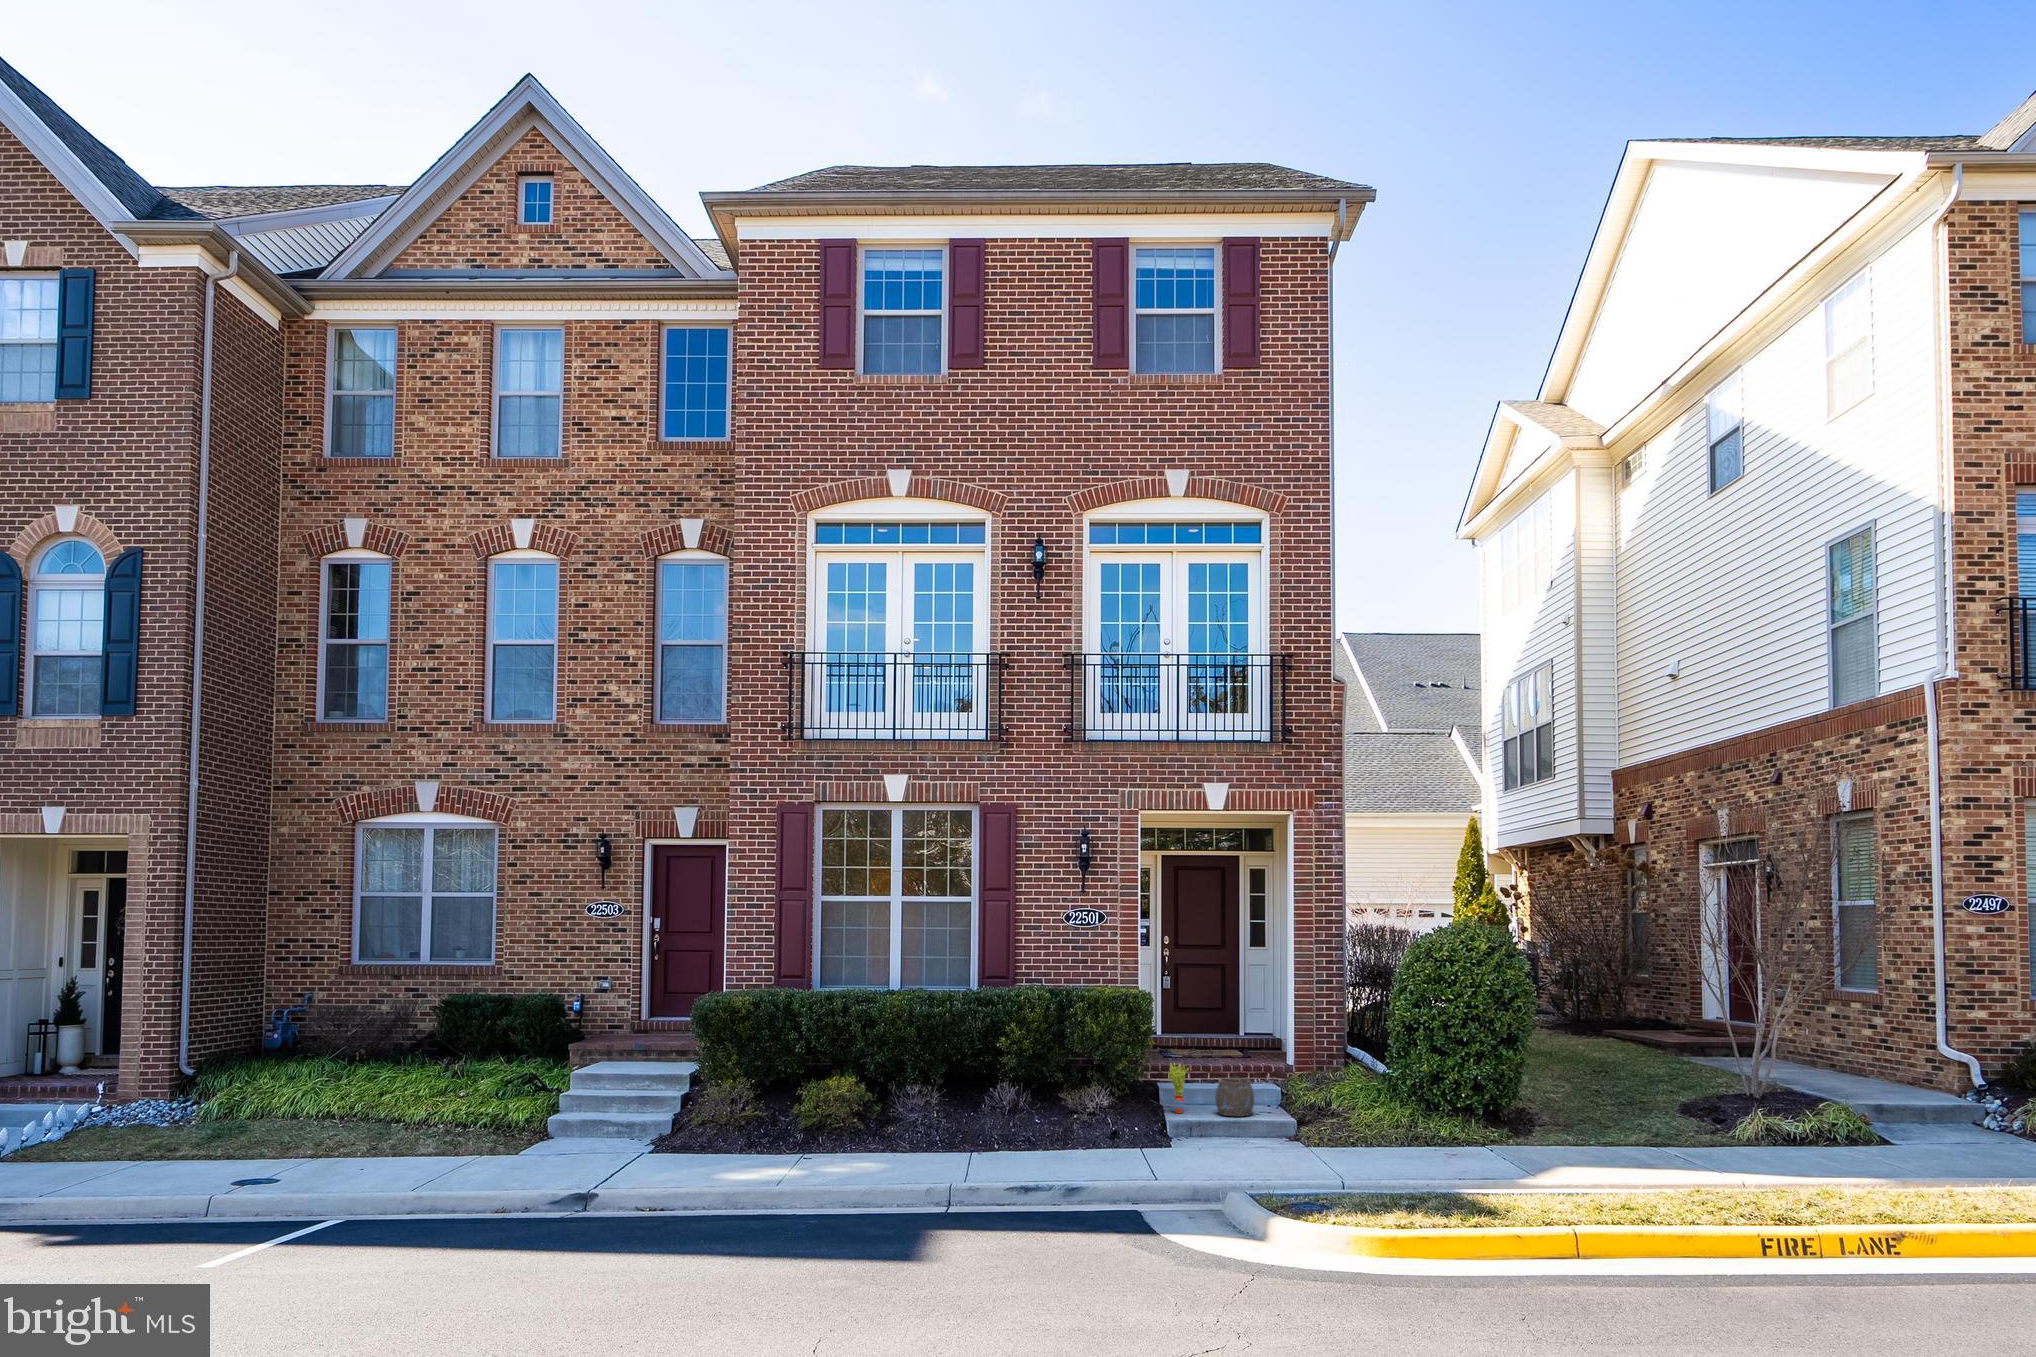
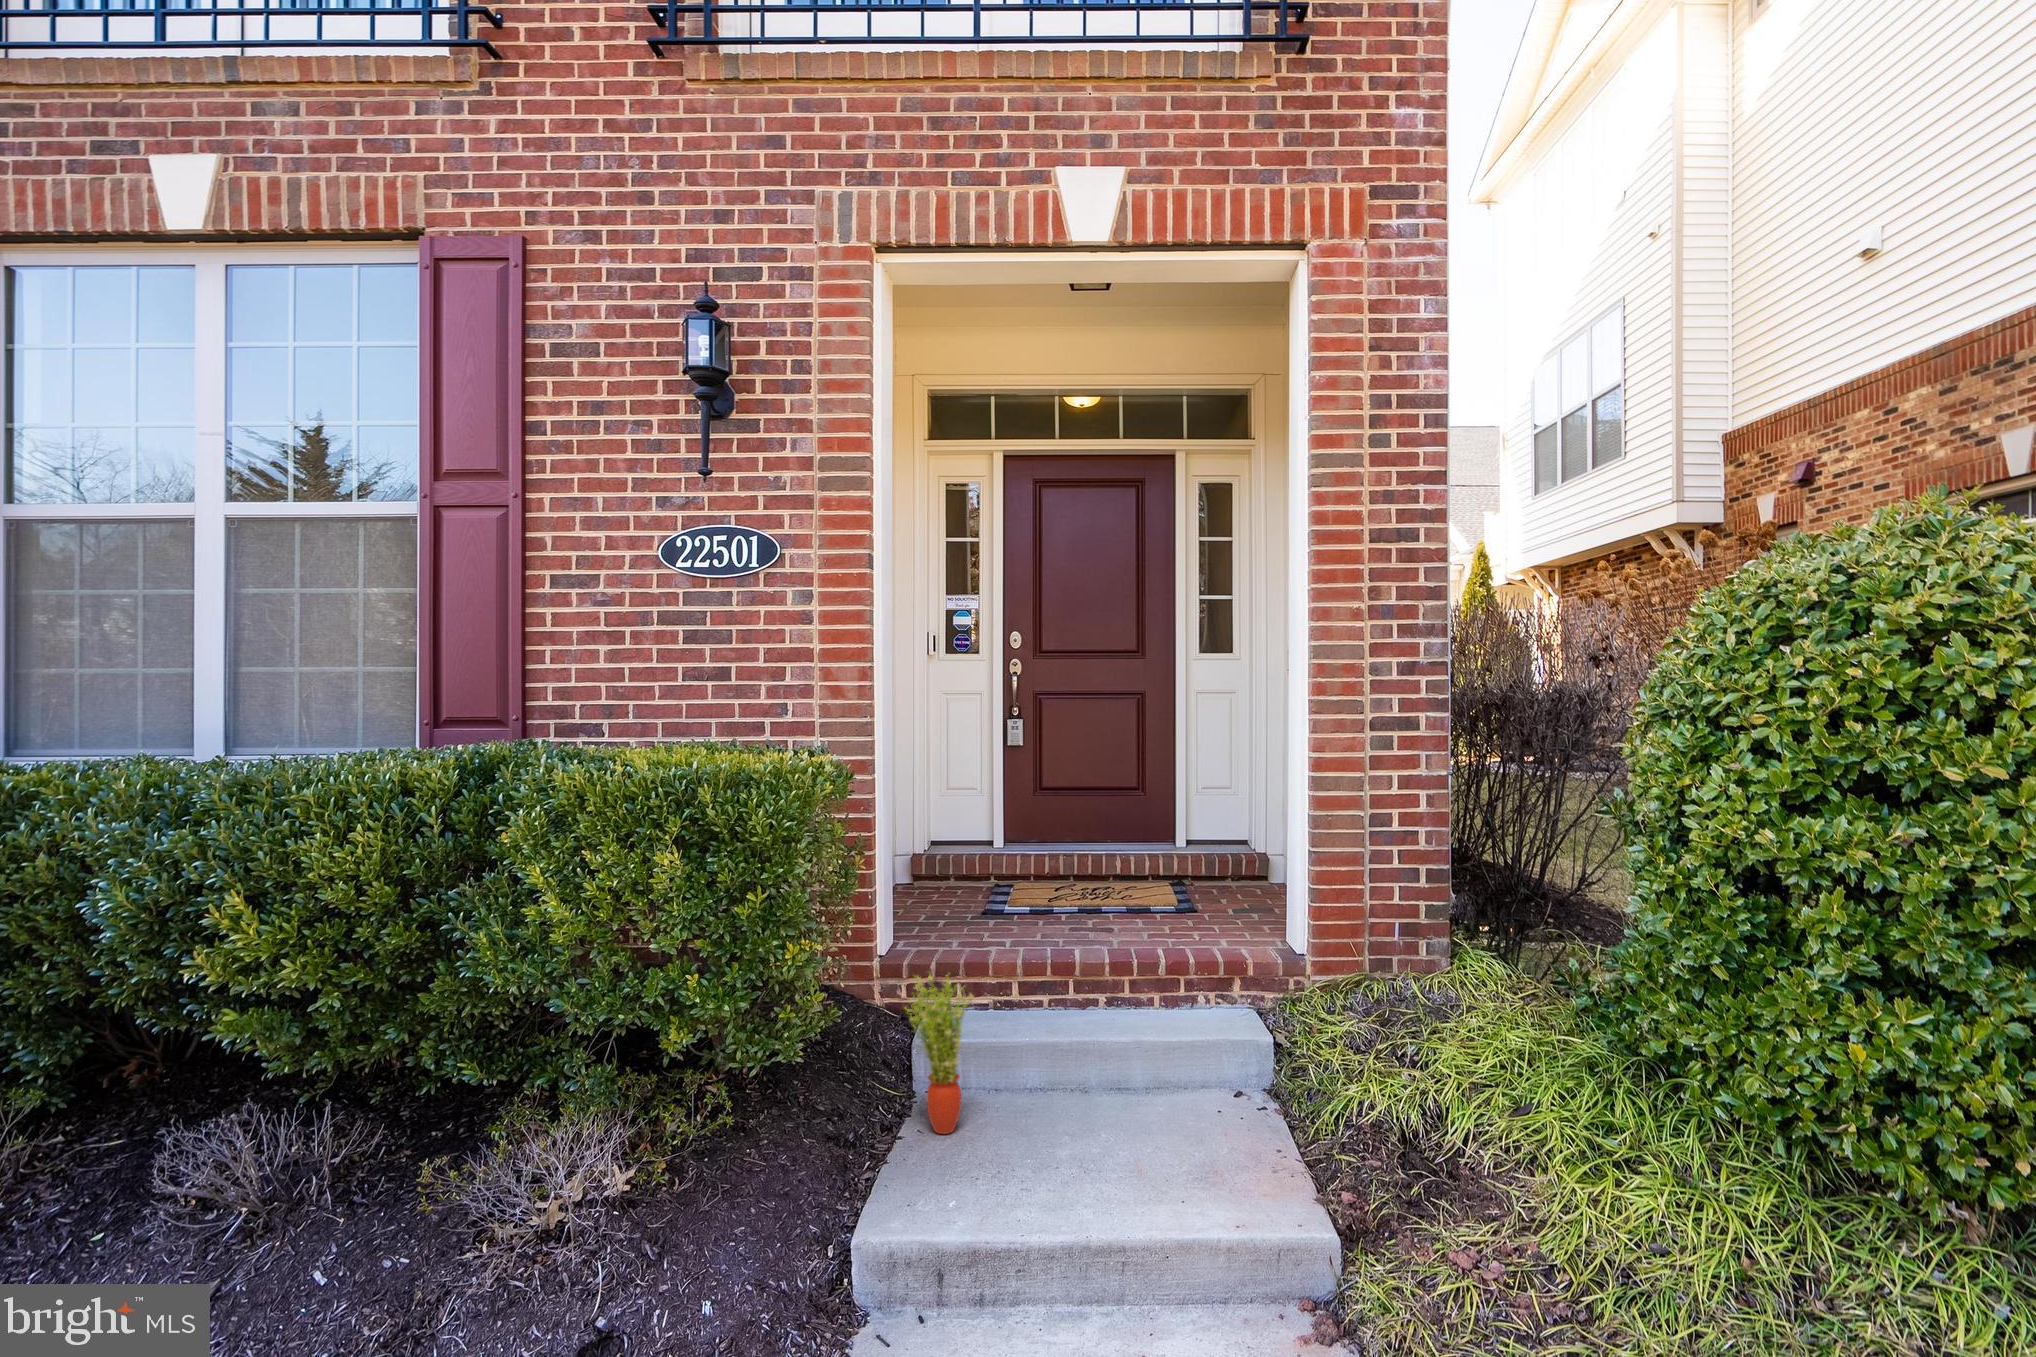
woven basket: present [1215,1078,1254,1117] -> none [1054,1023,1185,1174]

